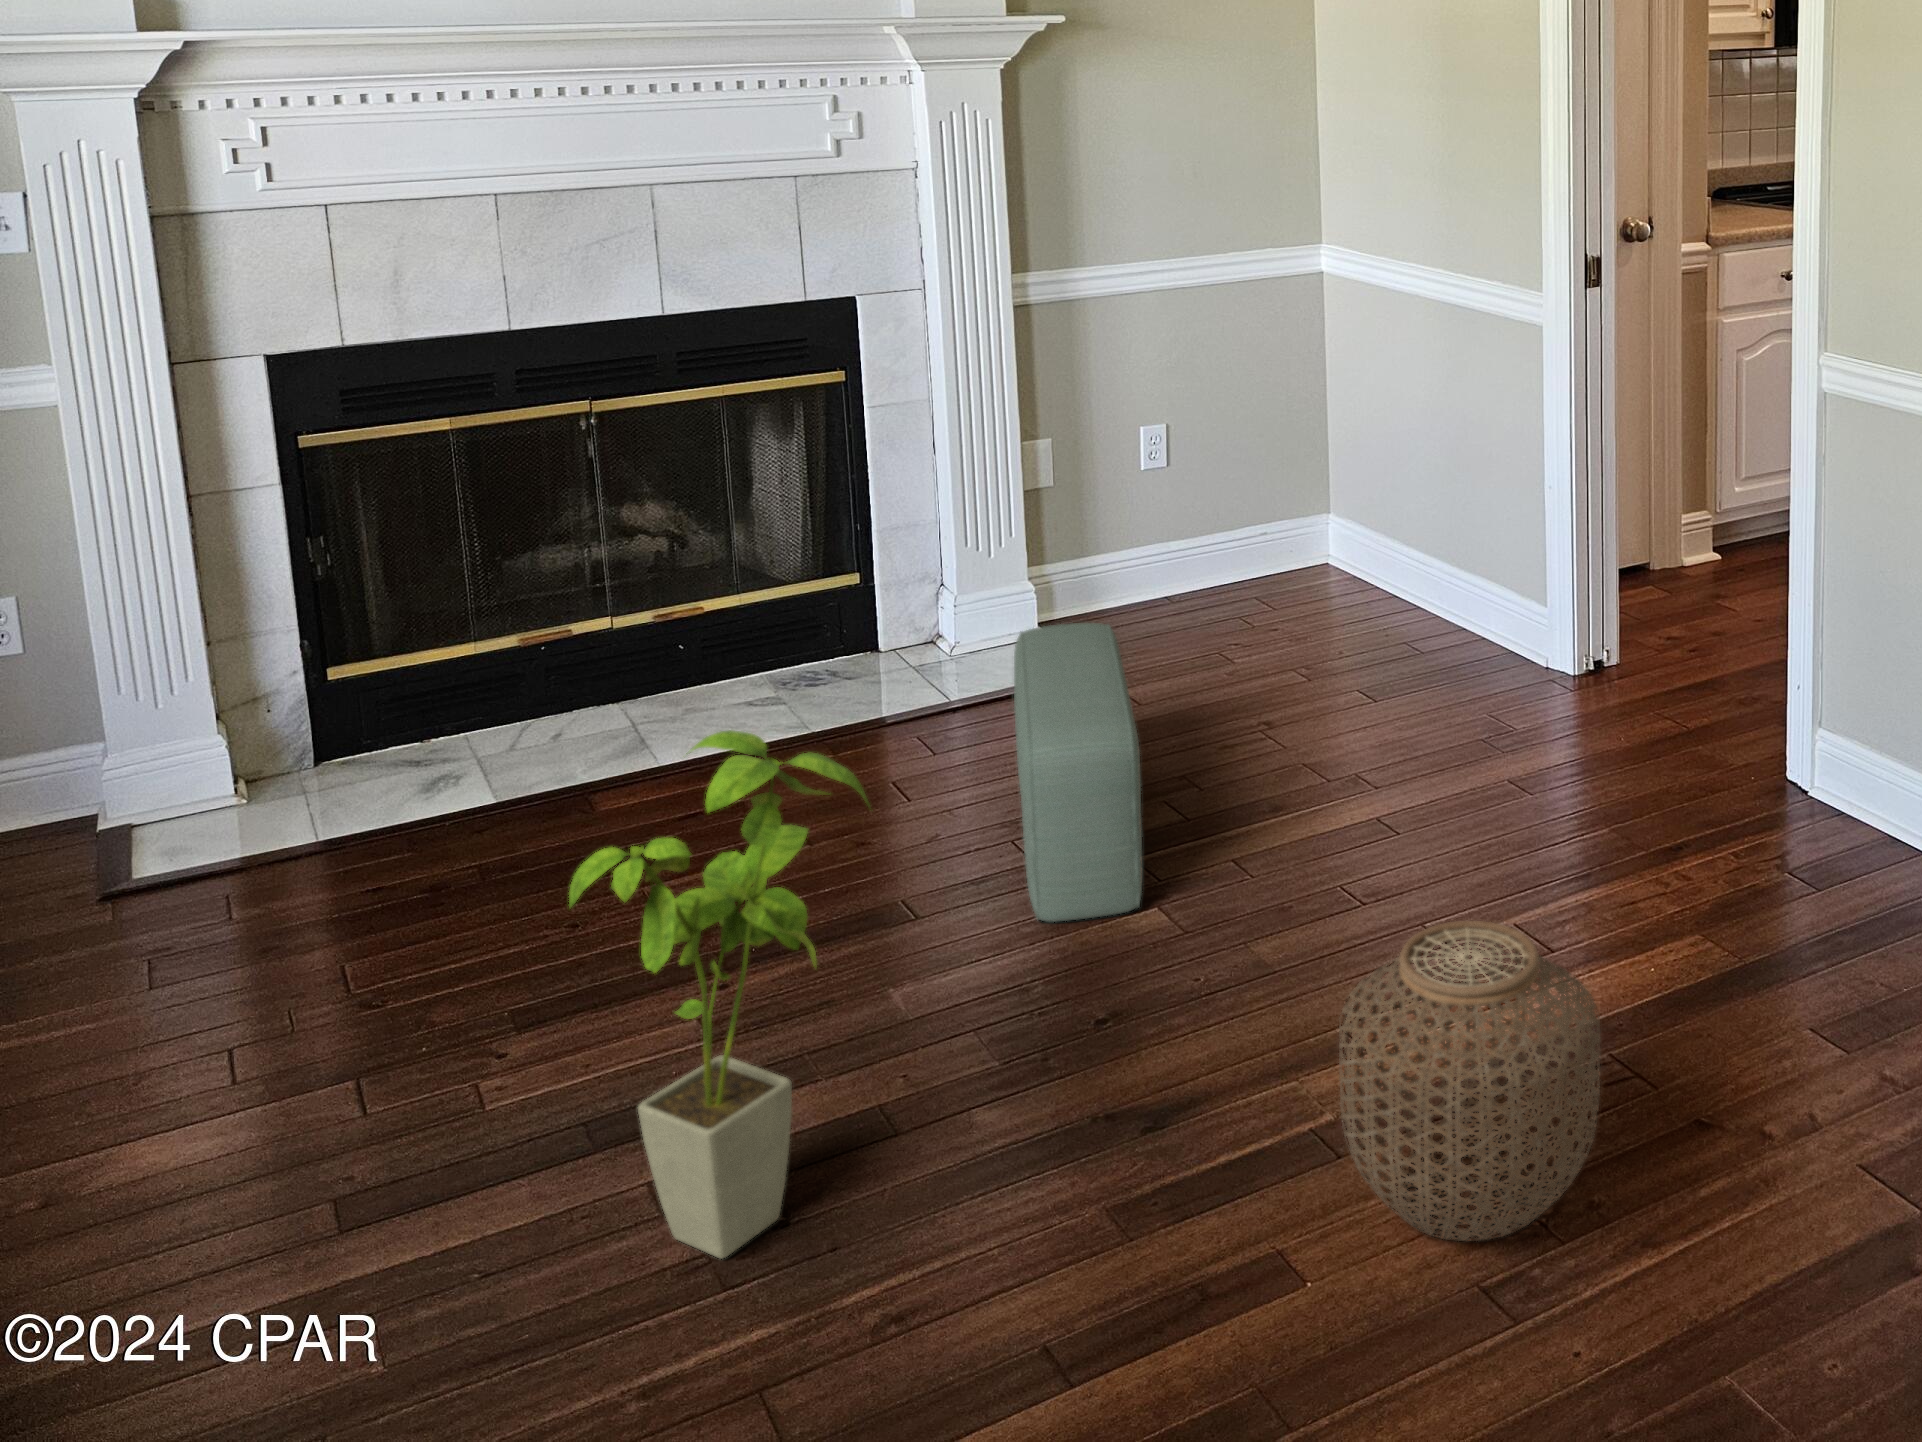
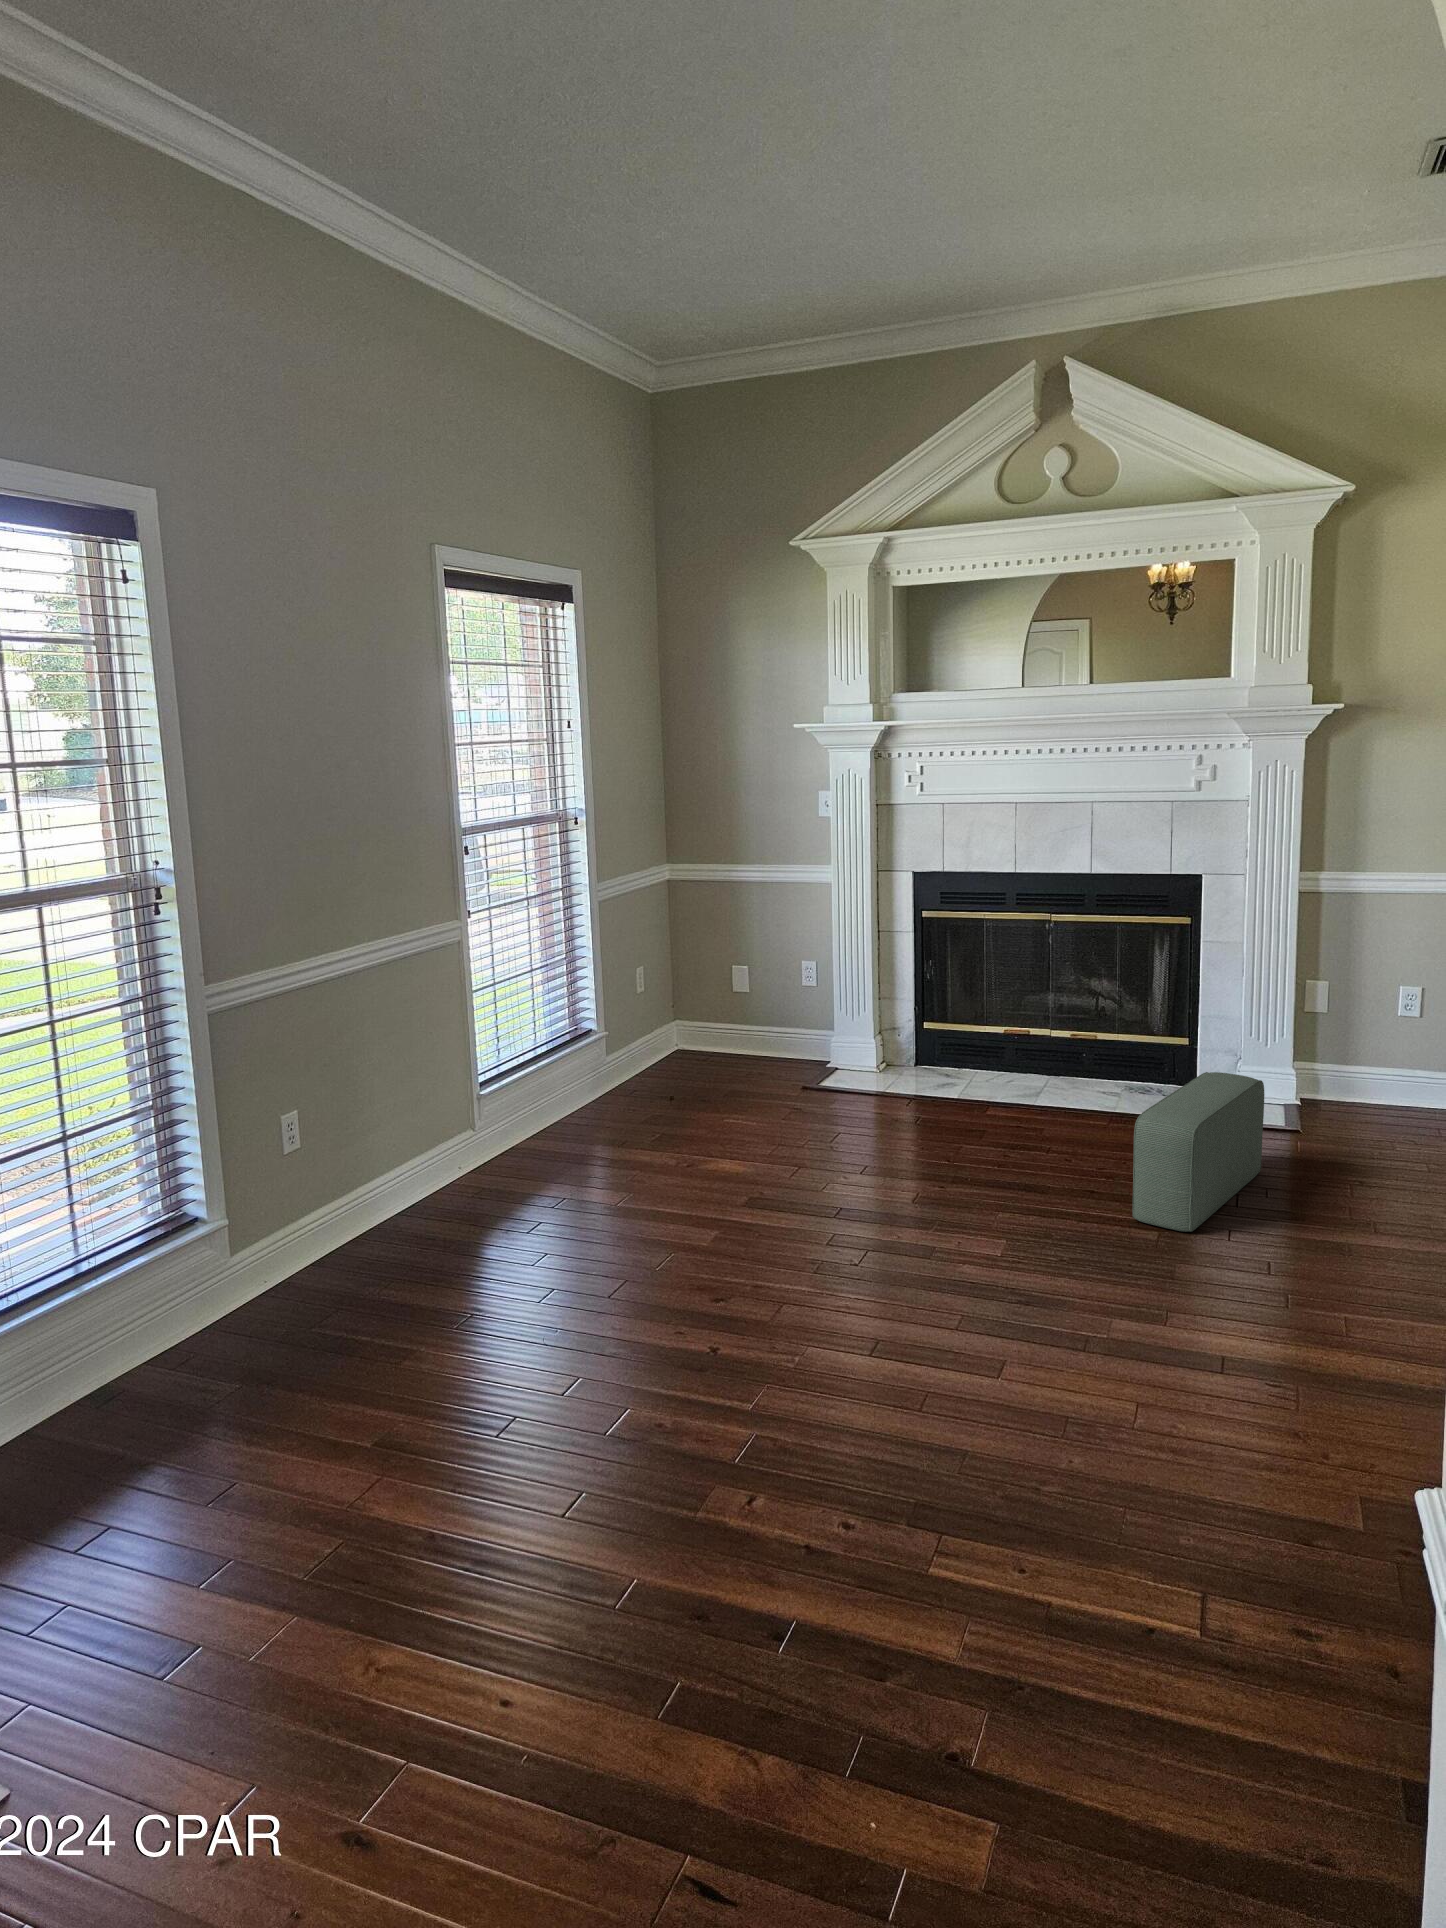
house plant: present [569,730,873,1258] -> none [832,1035,958,1275]
woven basket: present [1339,921,1601,1241] -> none [1123,1239,1292,1428]

